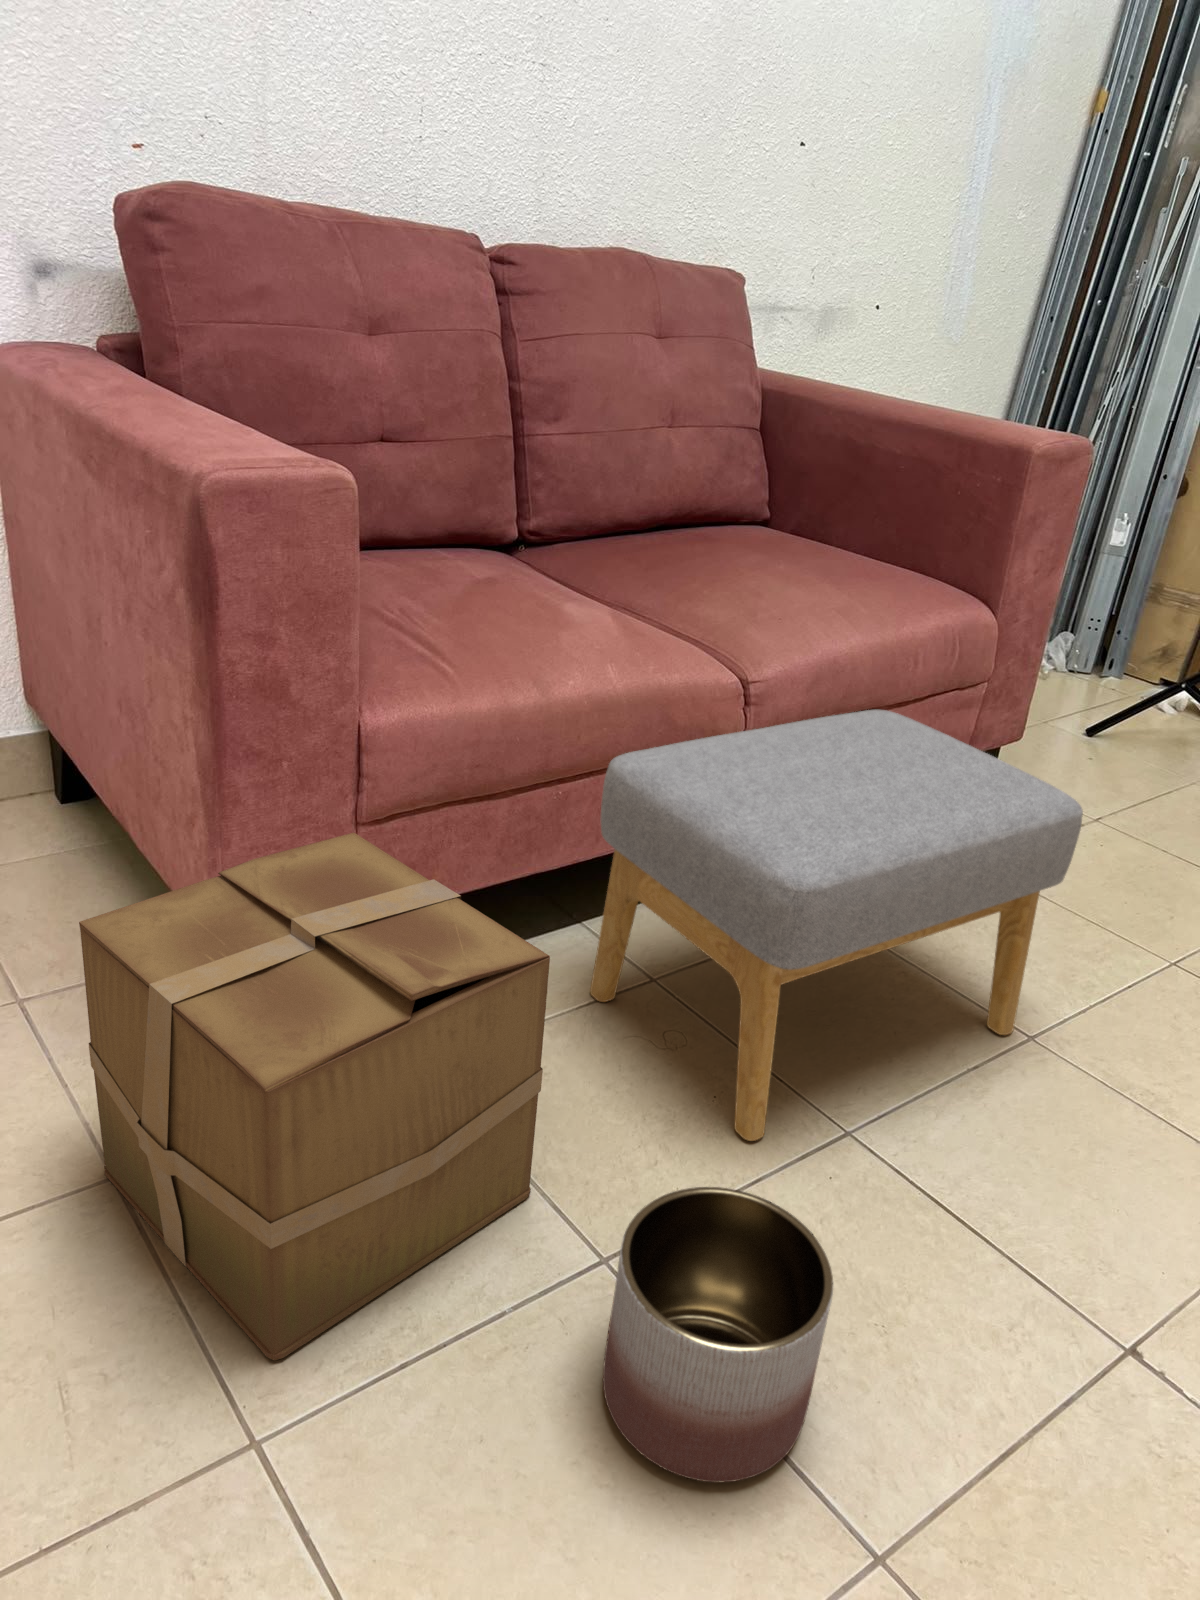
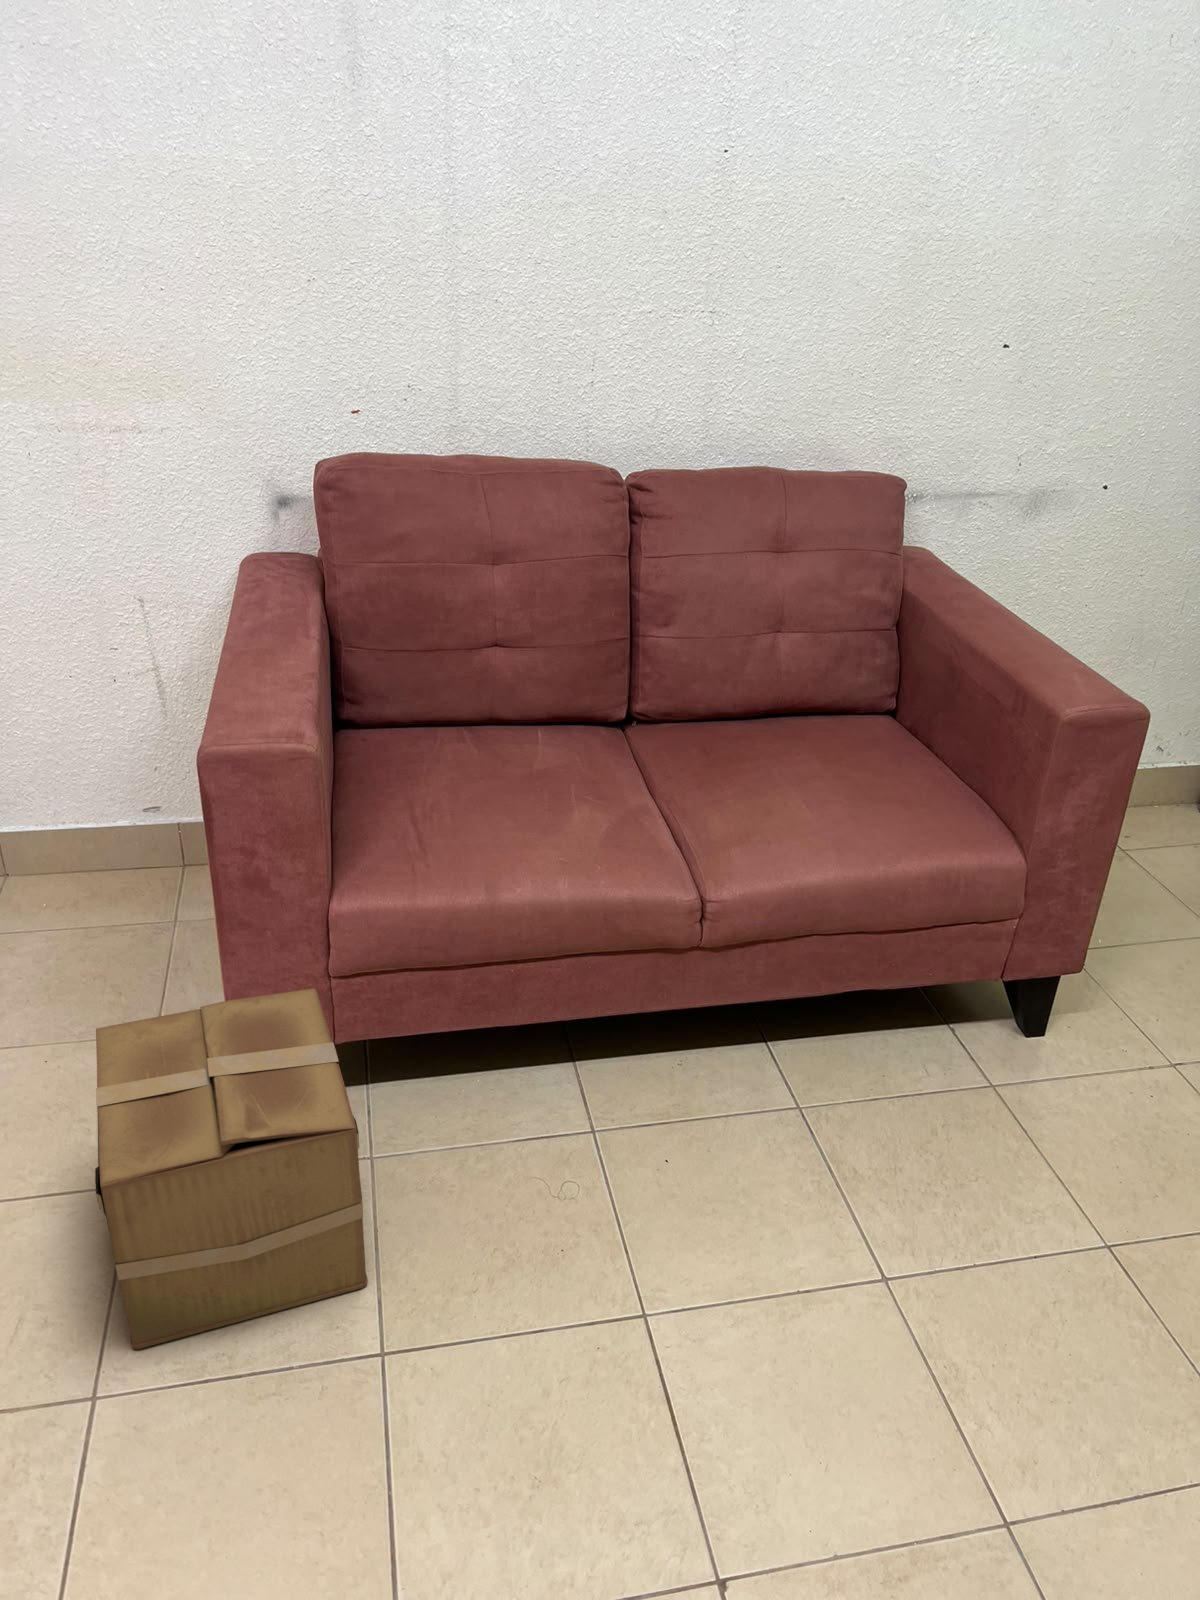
footstool: present [590,710,1083,1141] -> none [524,945,912,1297]
planter: present [603,1187,833,1482] -> none [284,1328,443,1549]

